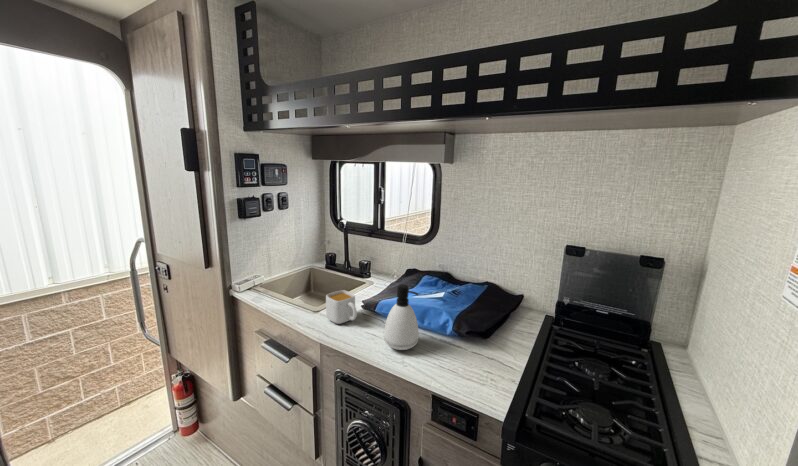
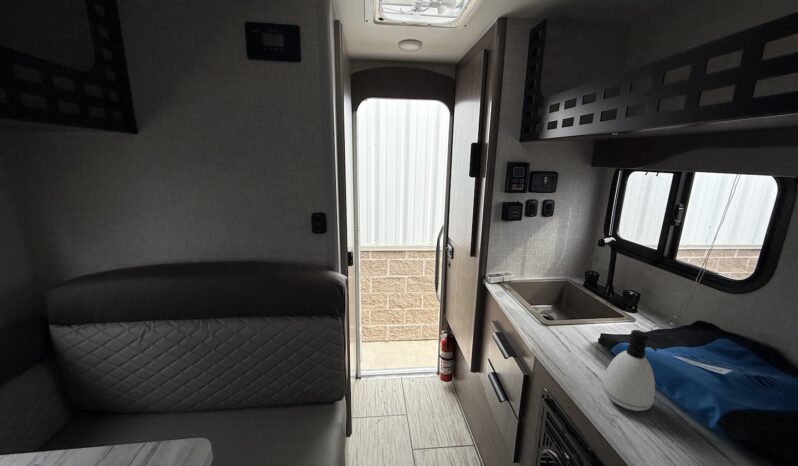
mug: present [326,290,357,324] -> none [553,311,589,349]

